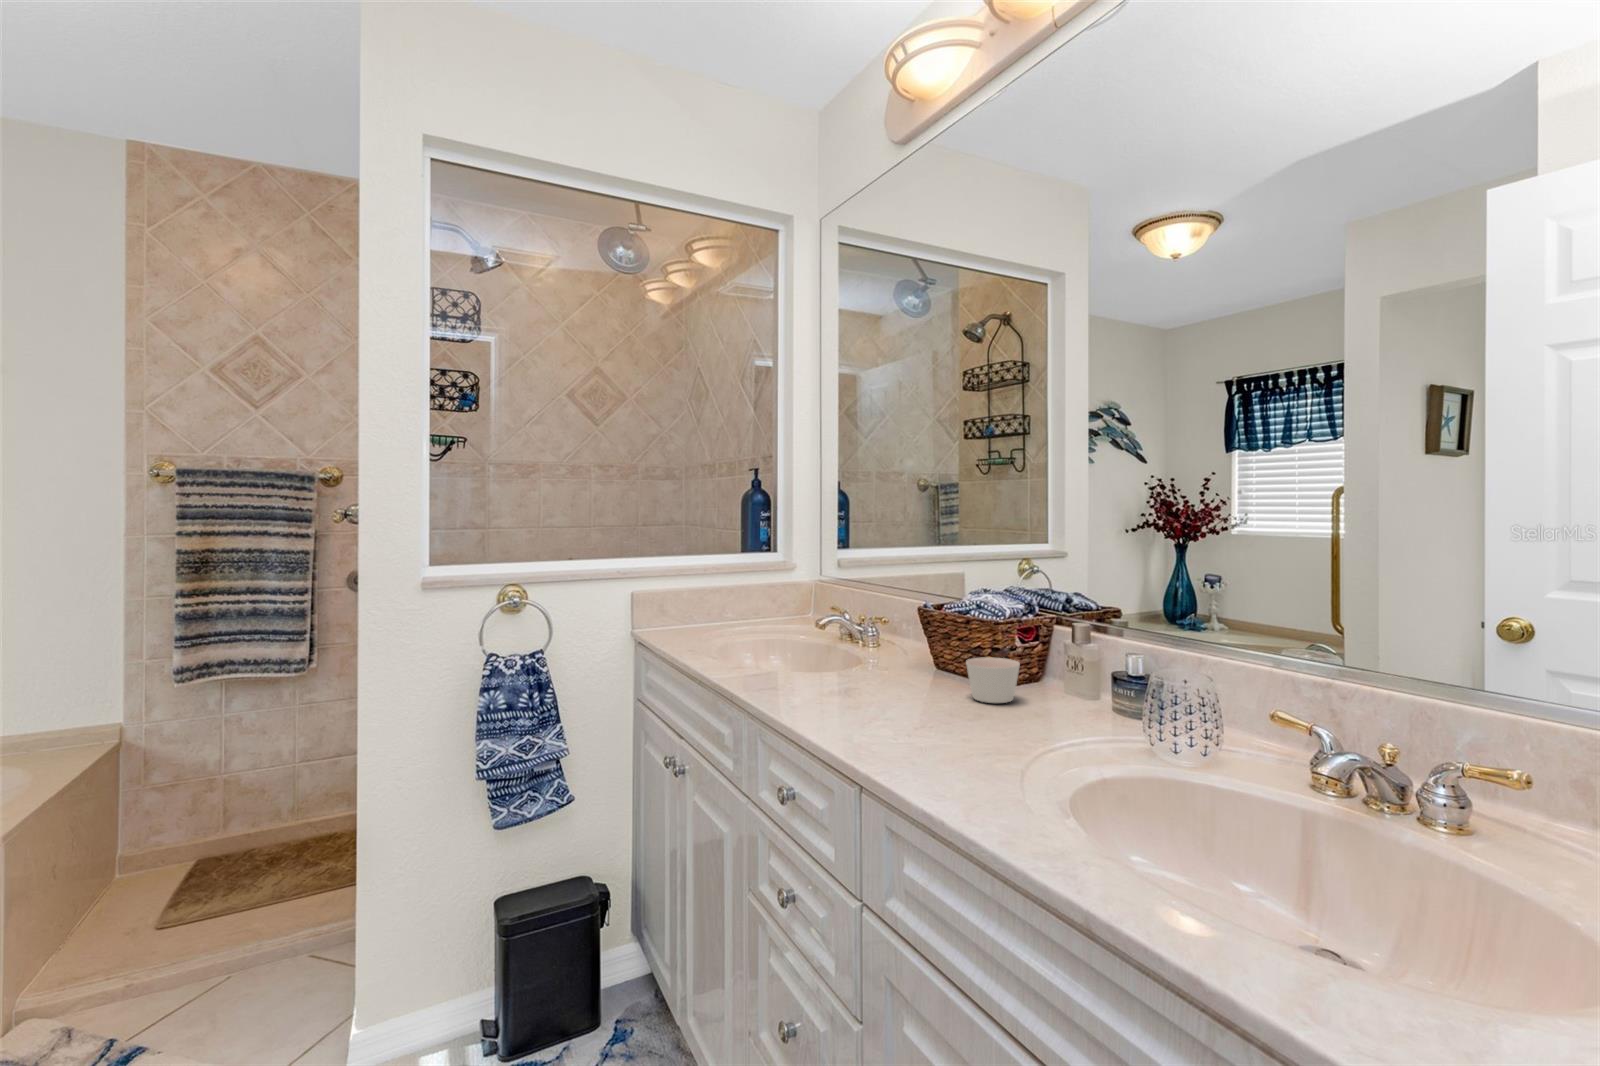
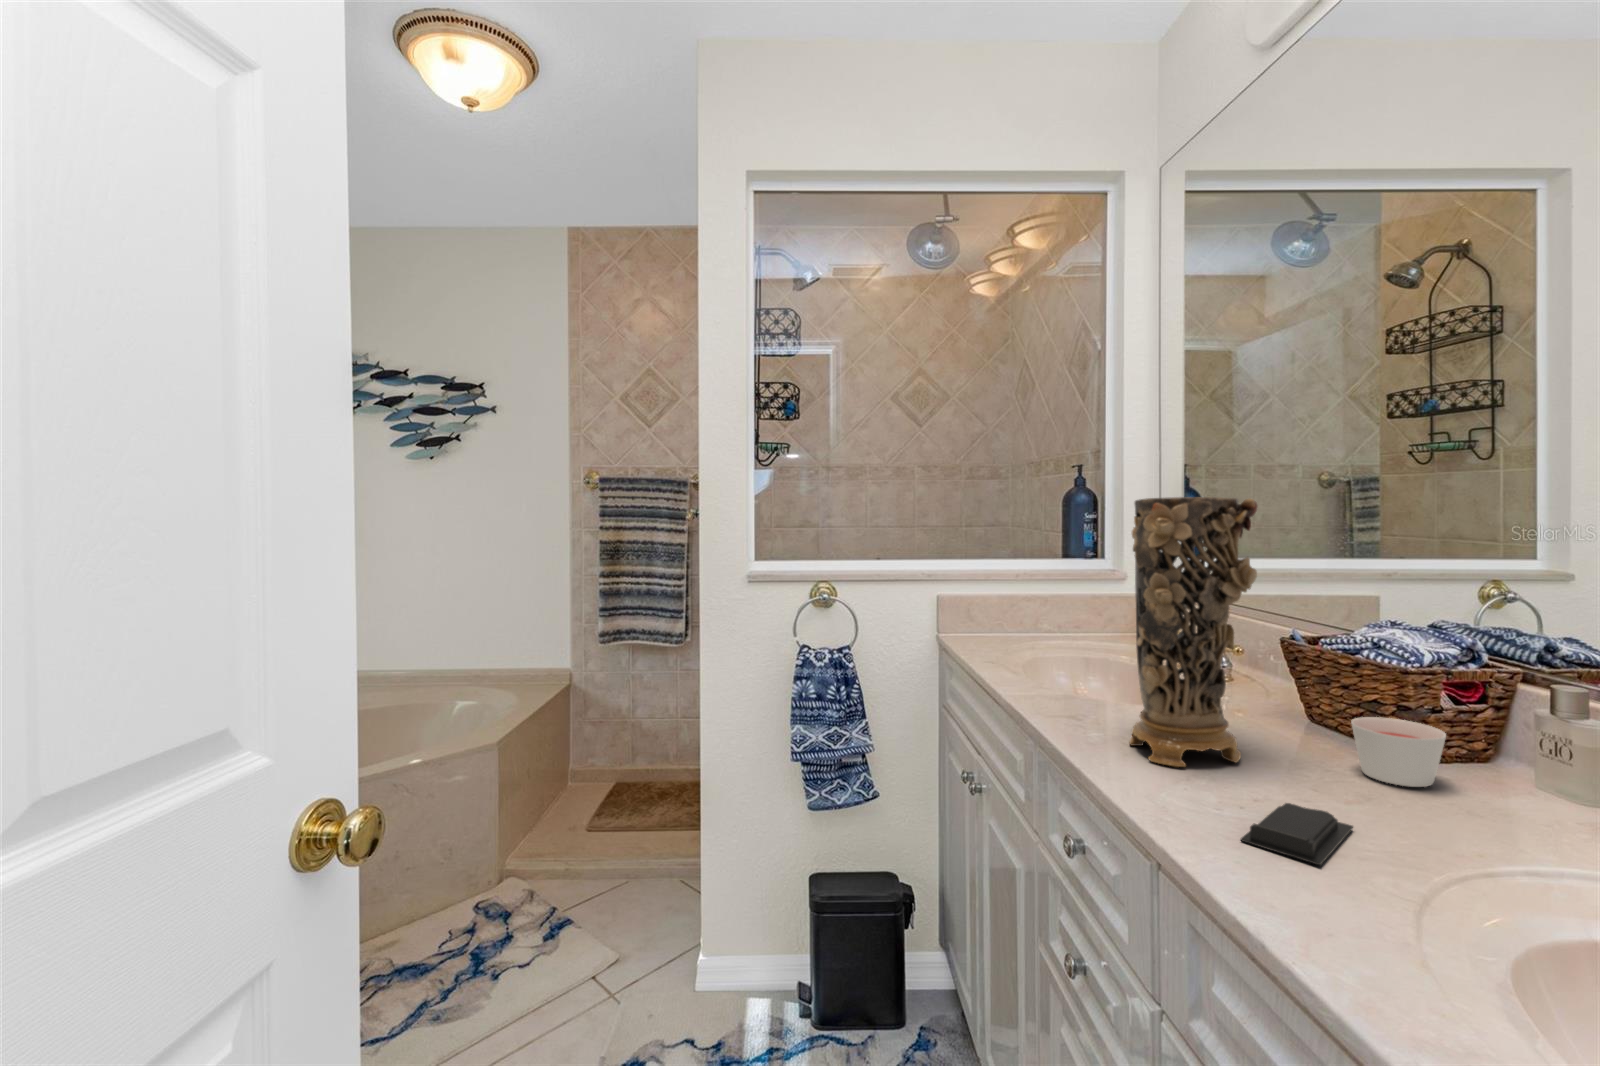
decorative vase: none [818,493,908,711] -> present [1129,497,1258,767]
soap bar: none [909,722,974,759] -> present [1241,803,1353,865]

